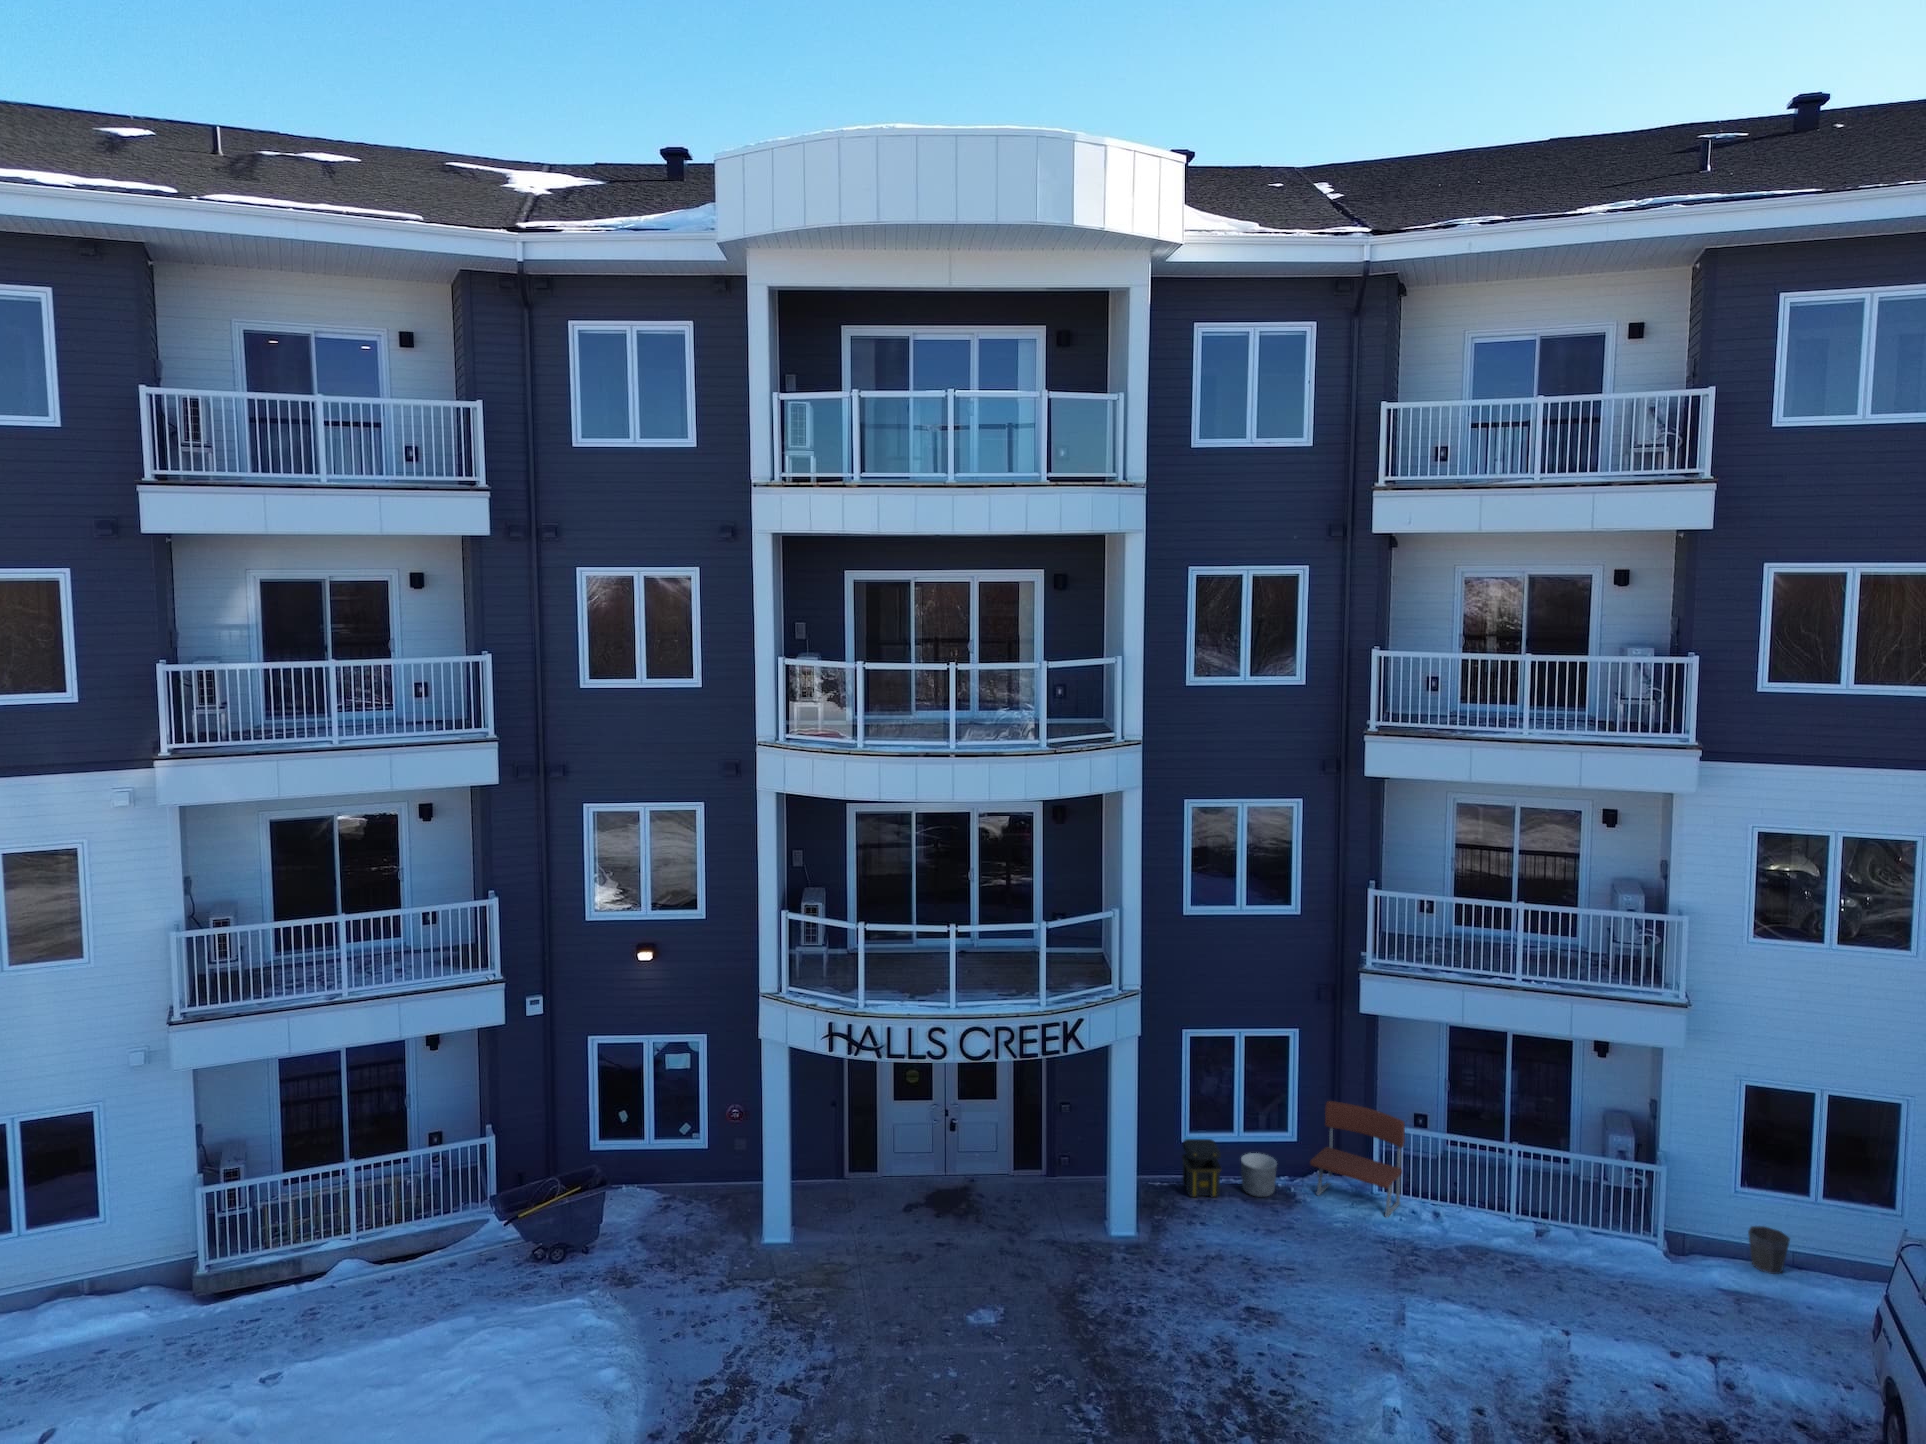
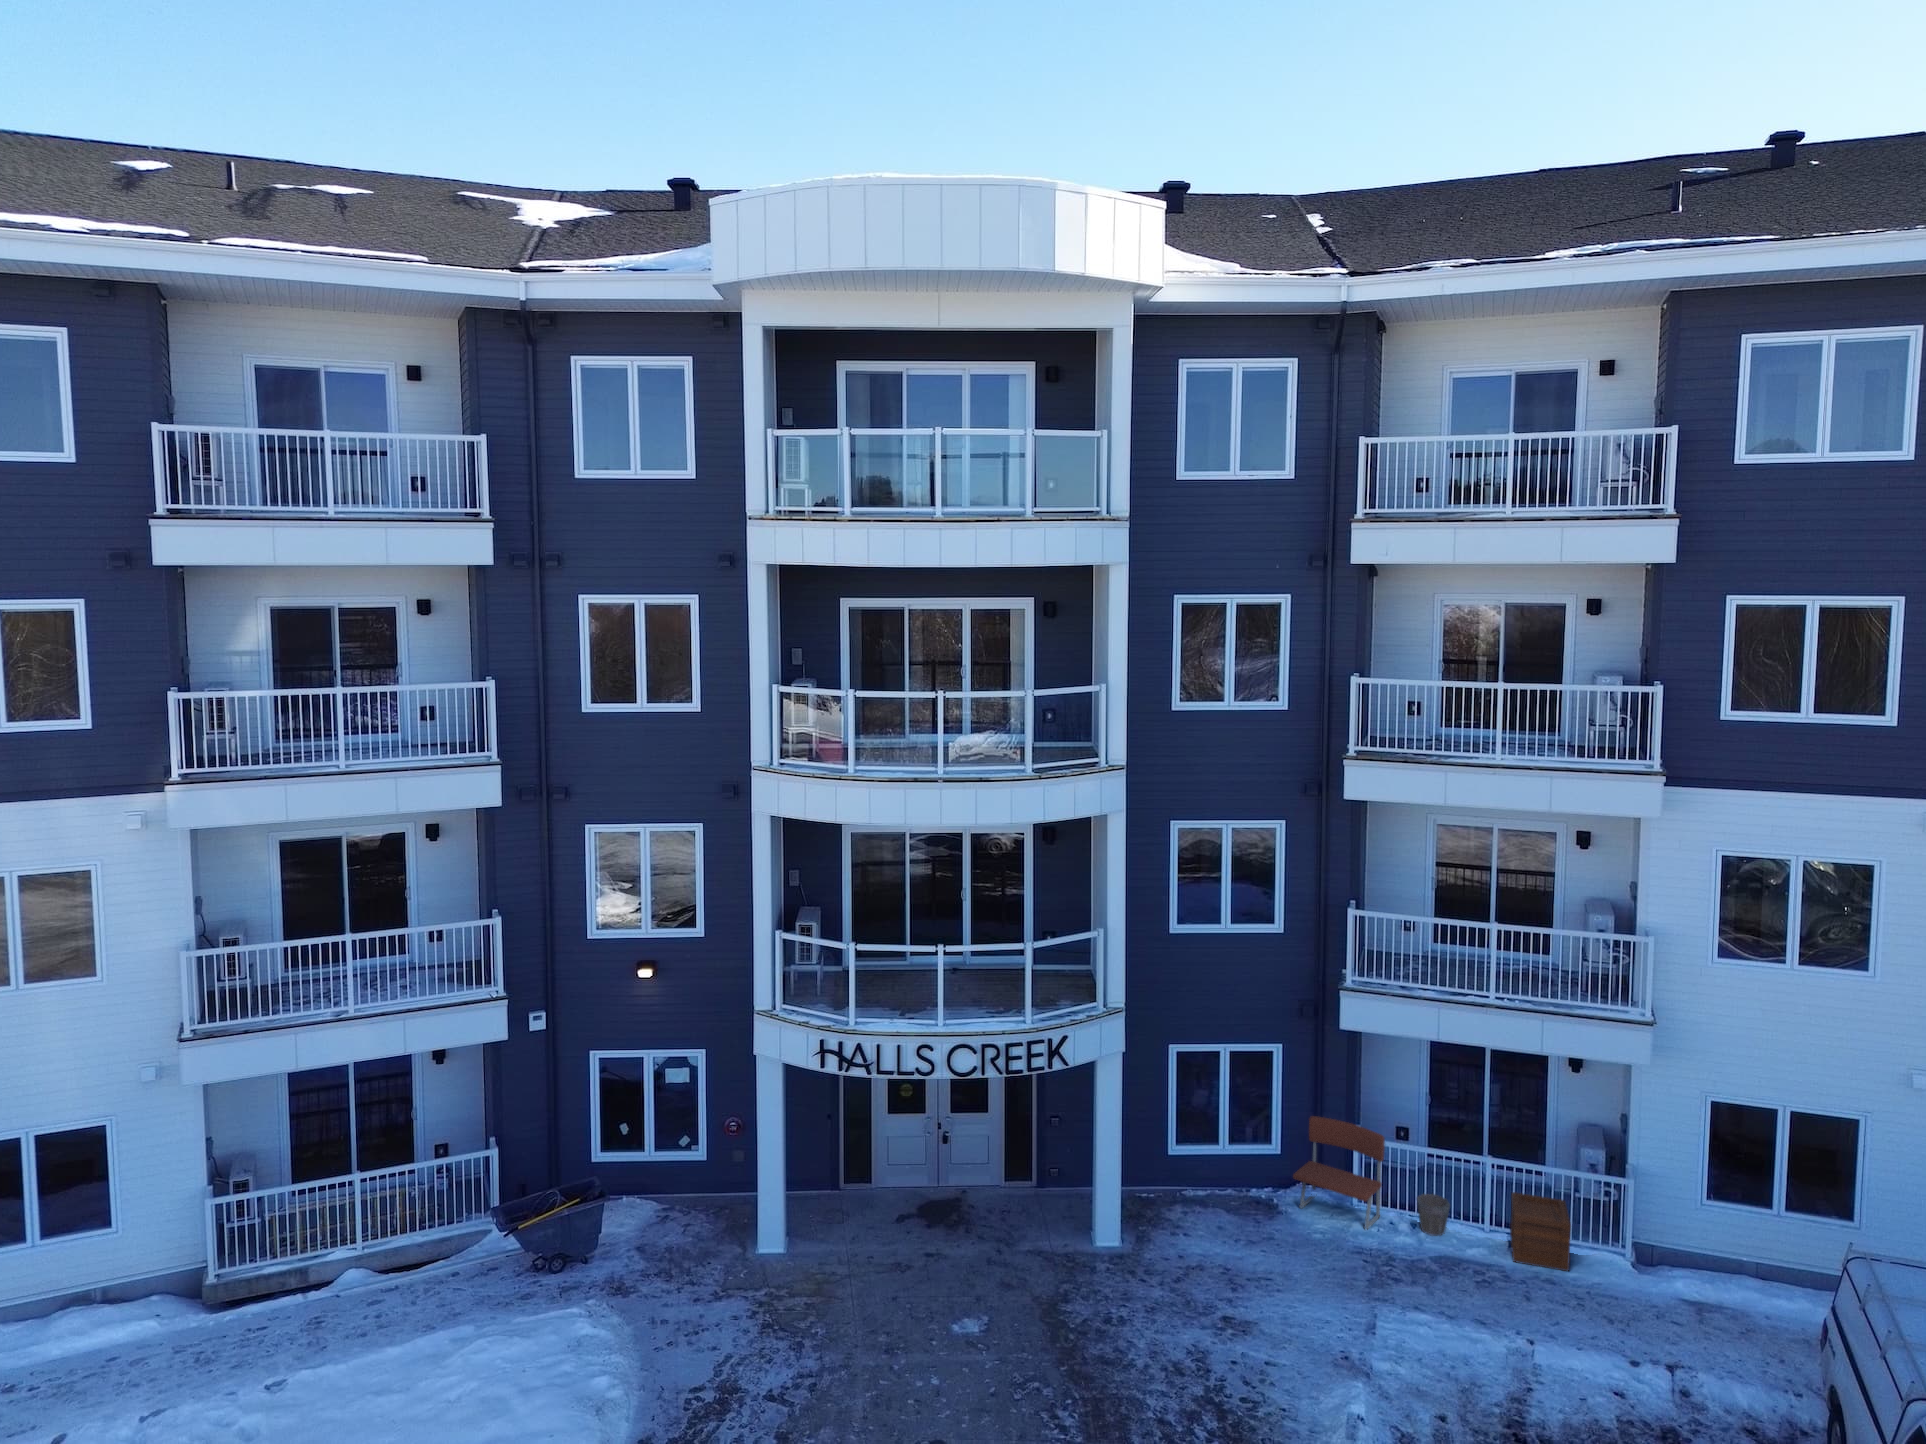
toolbox: present [1182,1139,1221,1197] -> none [1170,1153,1207,1210]
planter: present [1241,1153,1277,1197] -> none [1226,1167,1261,1210]
wooden crate: none [1536,1179,1602,1260] -> present [1510,1192,1571,1271]
waste bin: present [1748,1226,1790,1274] -> present [1417,1194,1450,1236]

